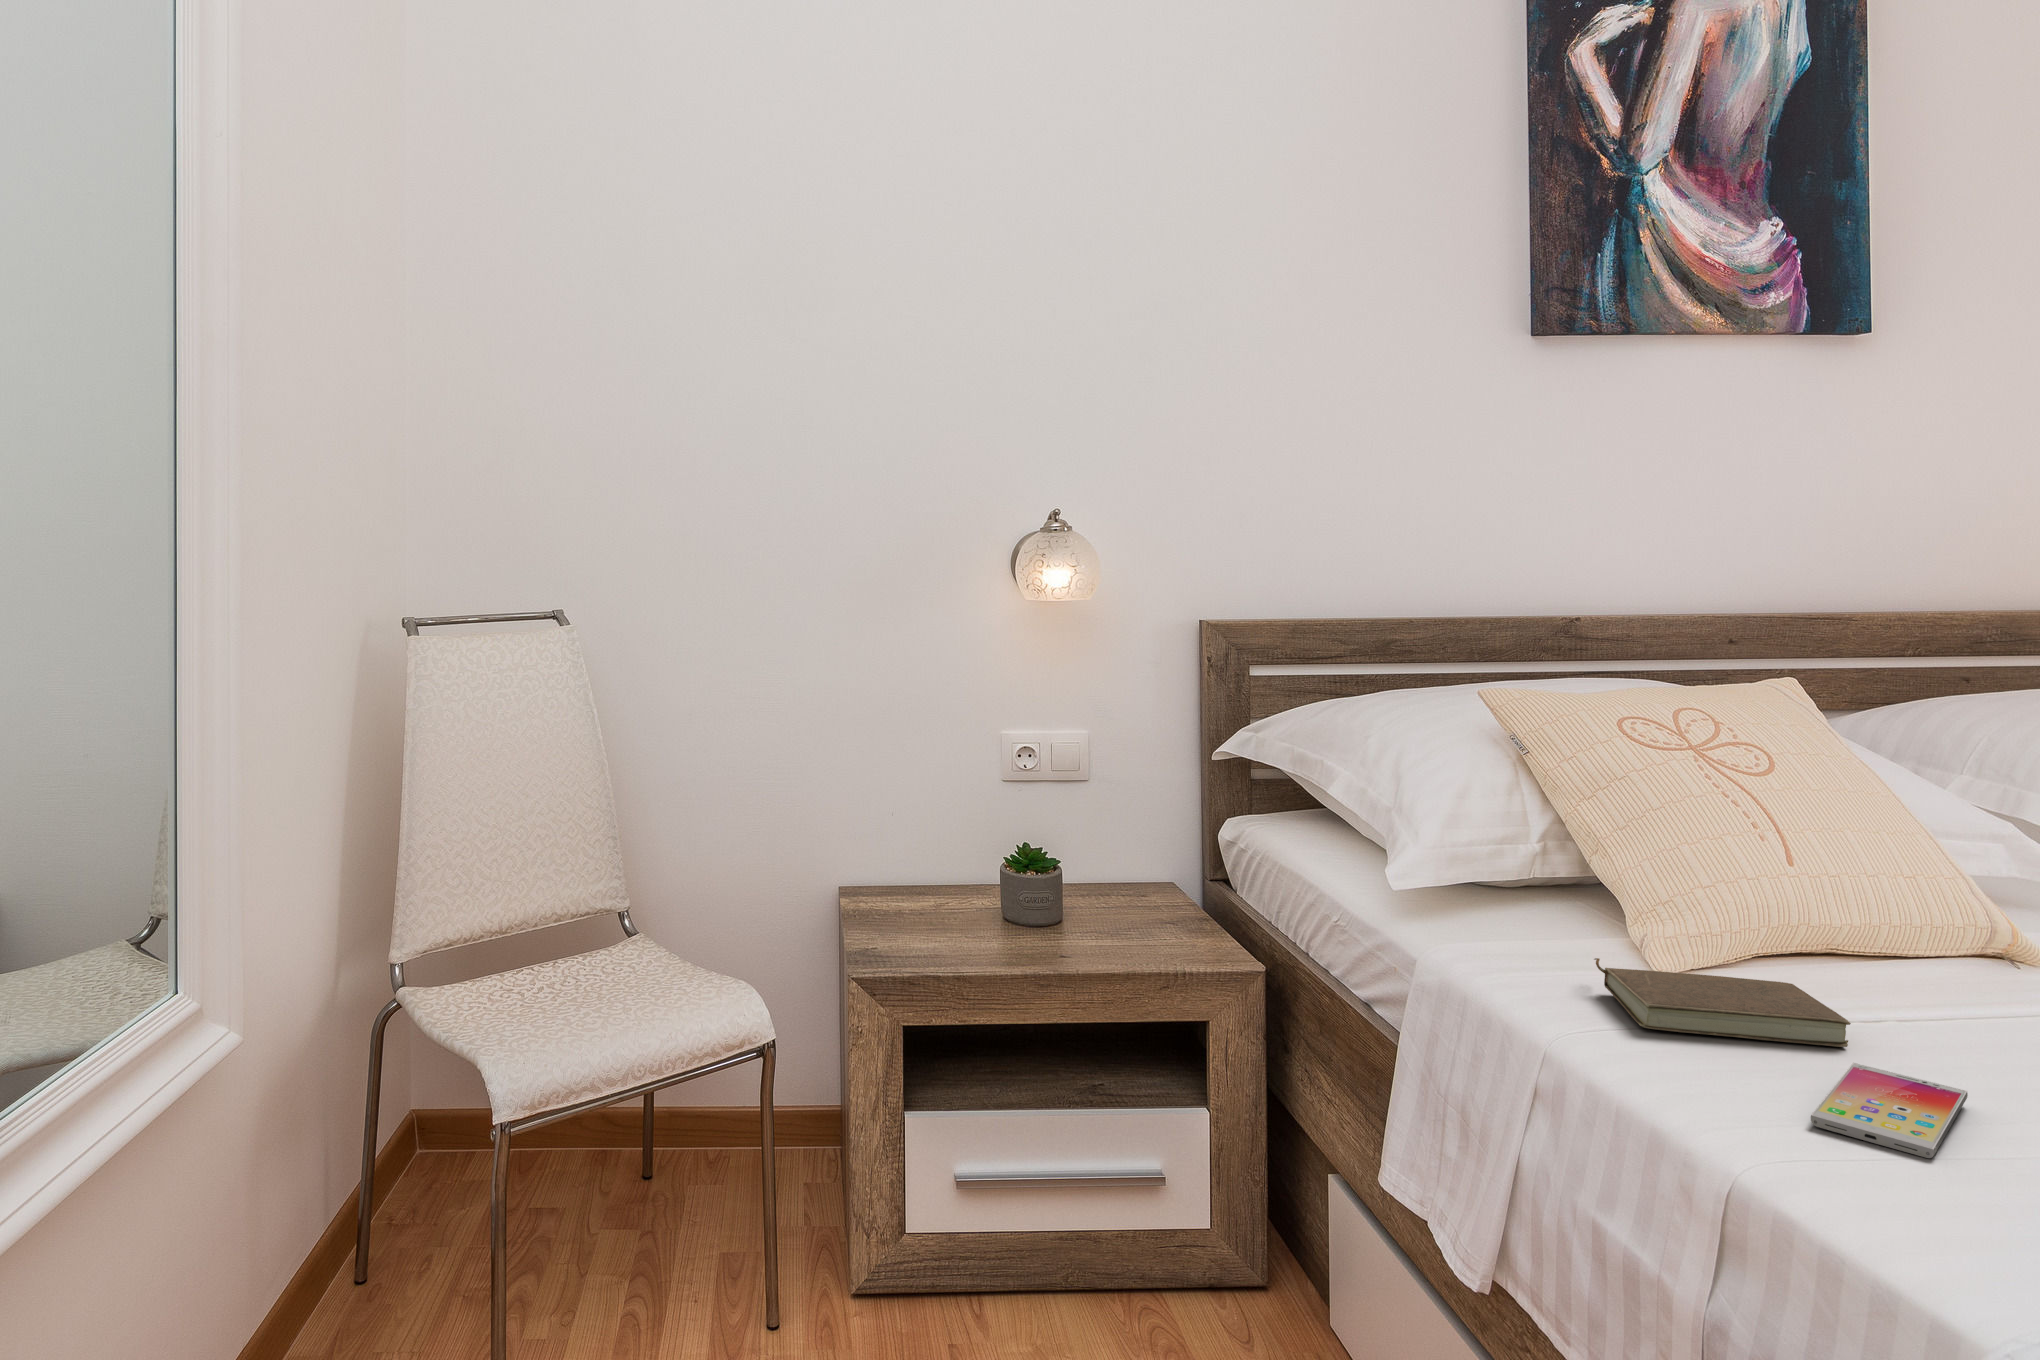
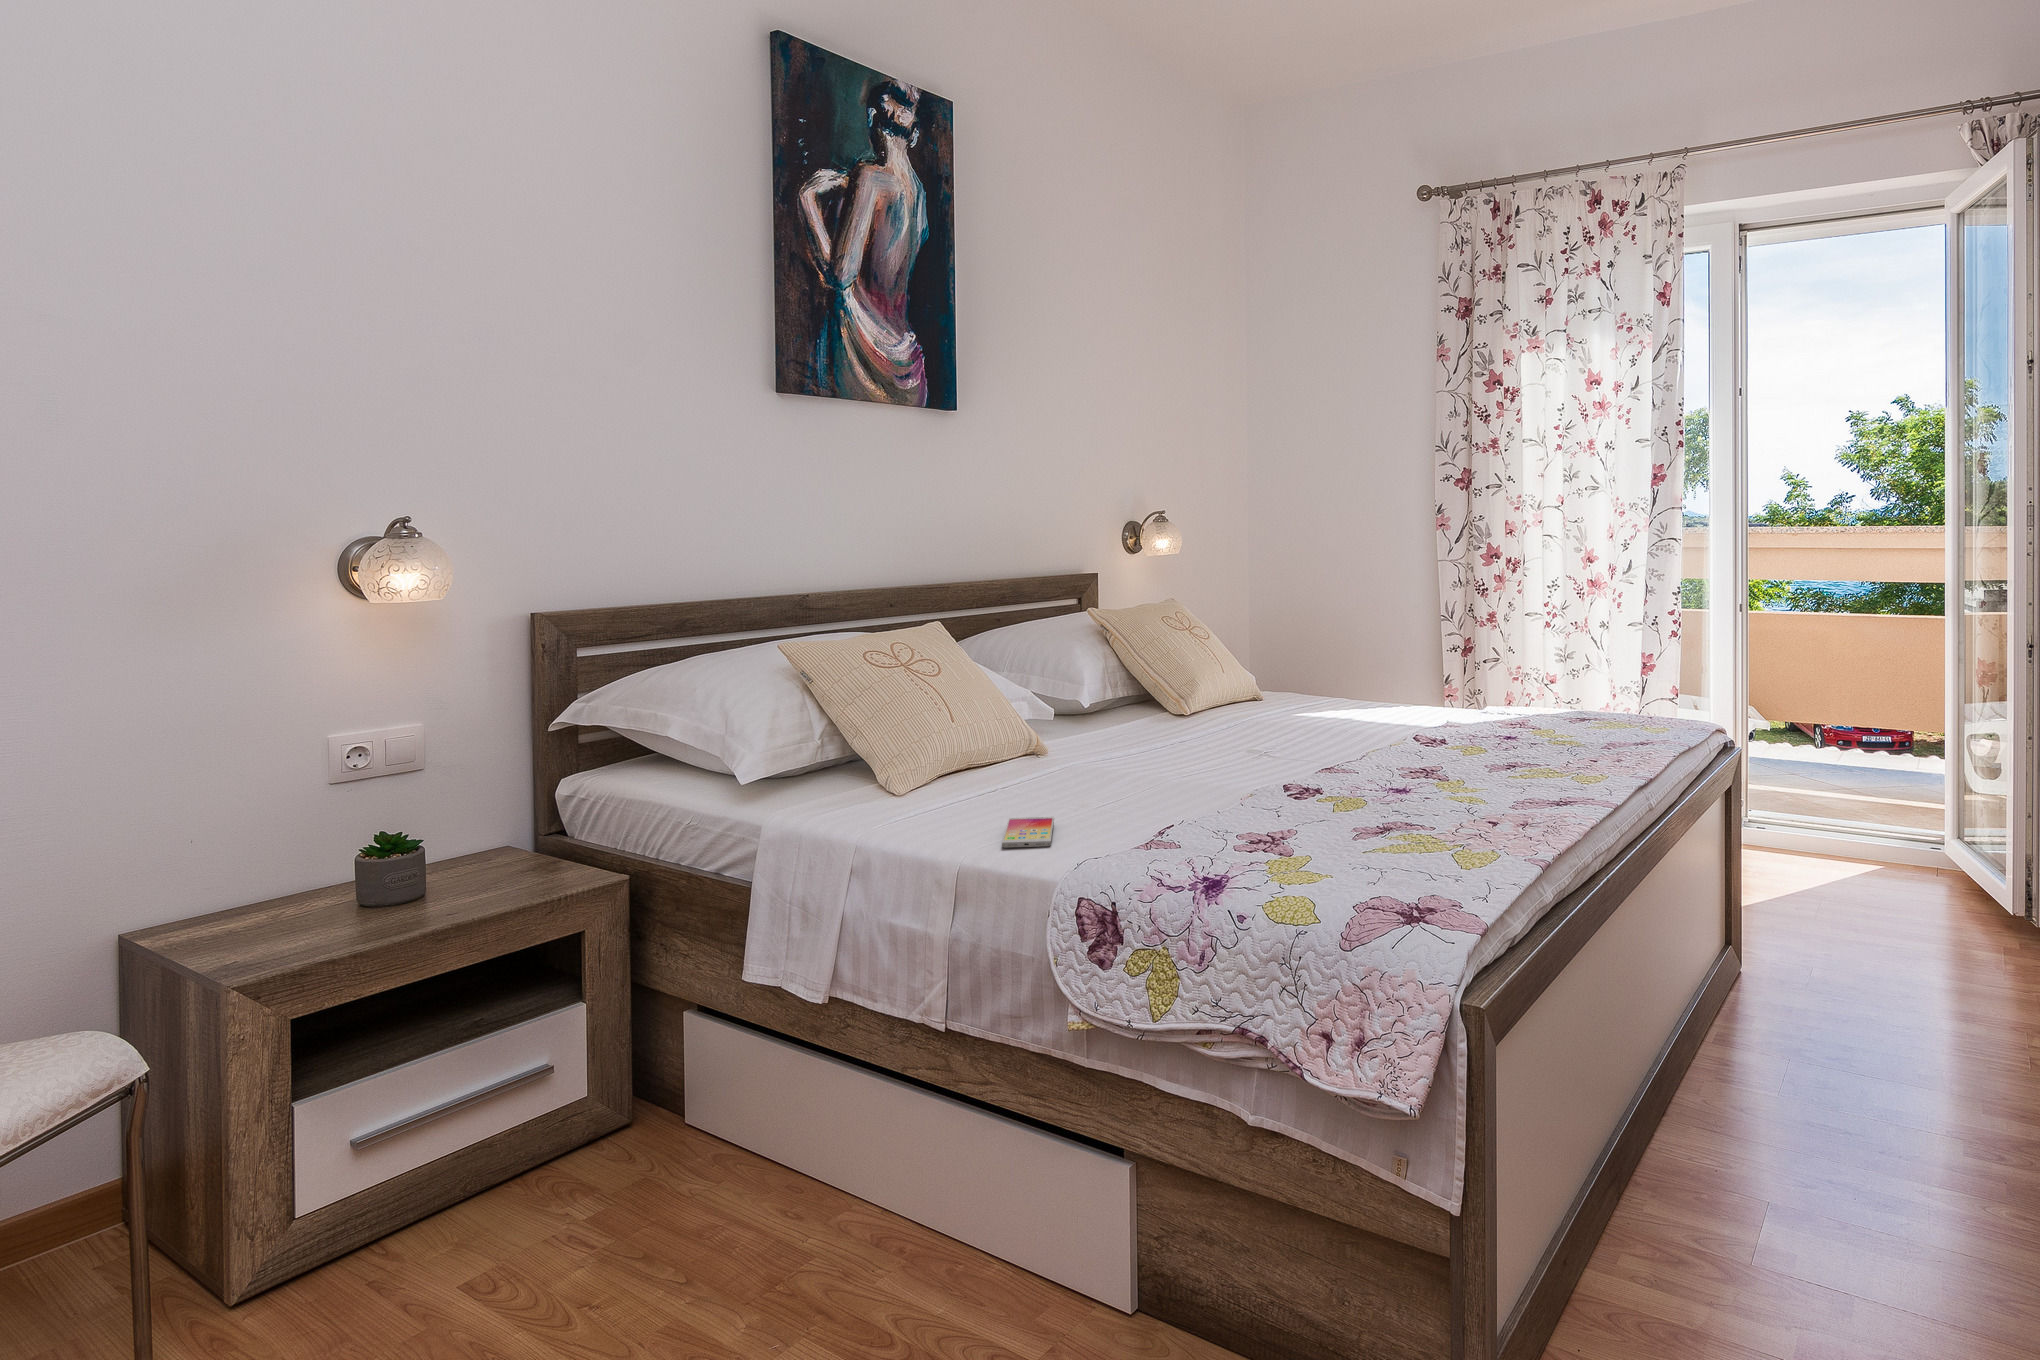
book: present [1594,958,1851,1047] -> none [873,792,1002,830]

